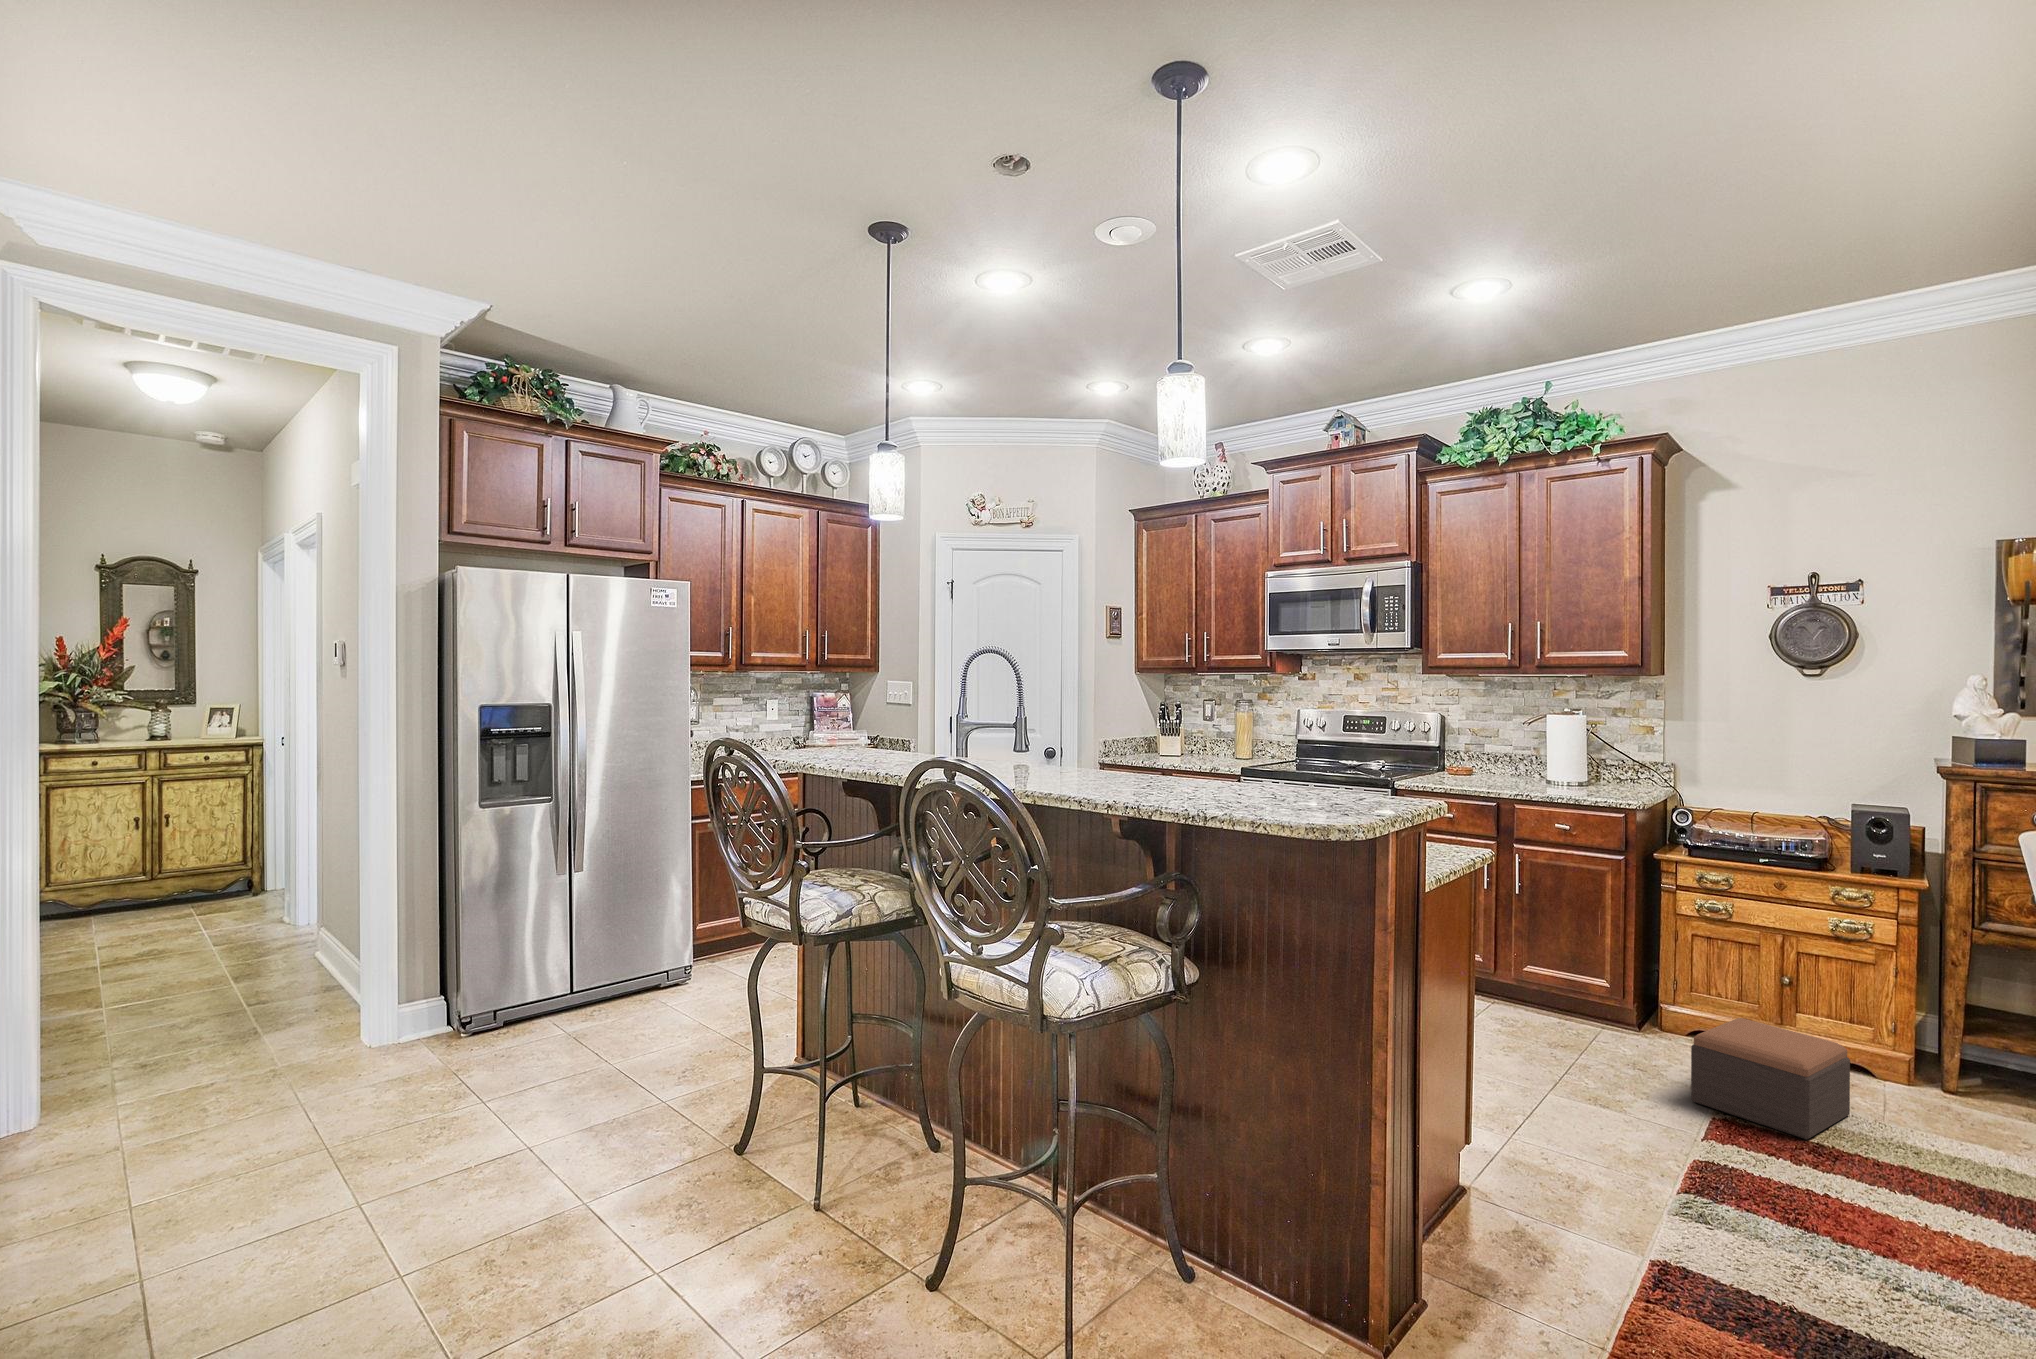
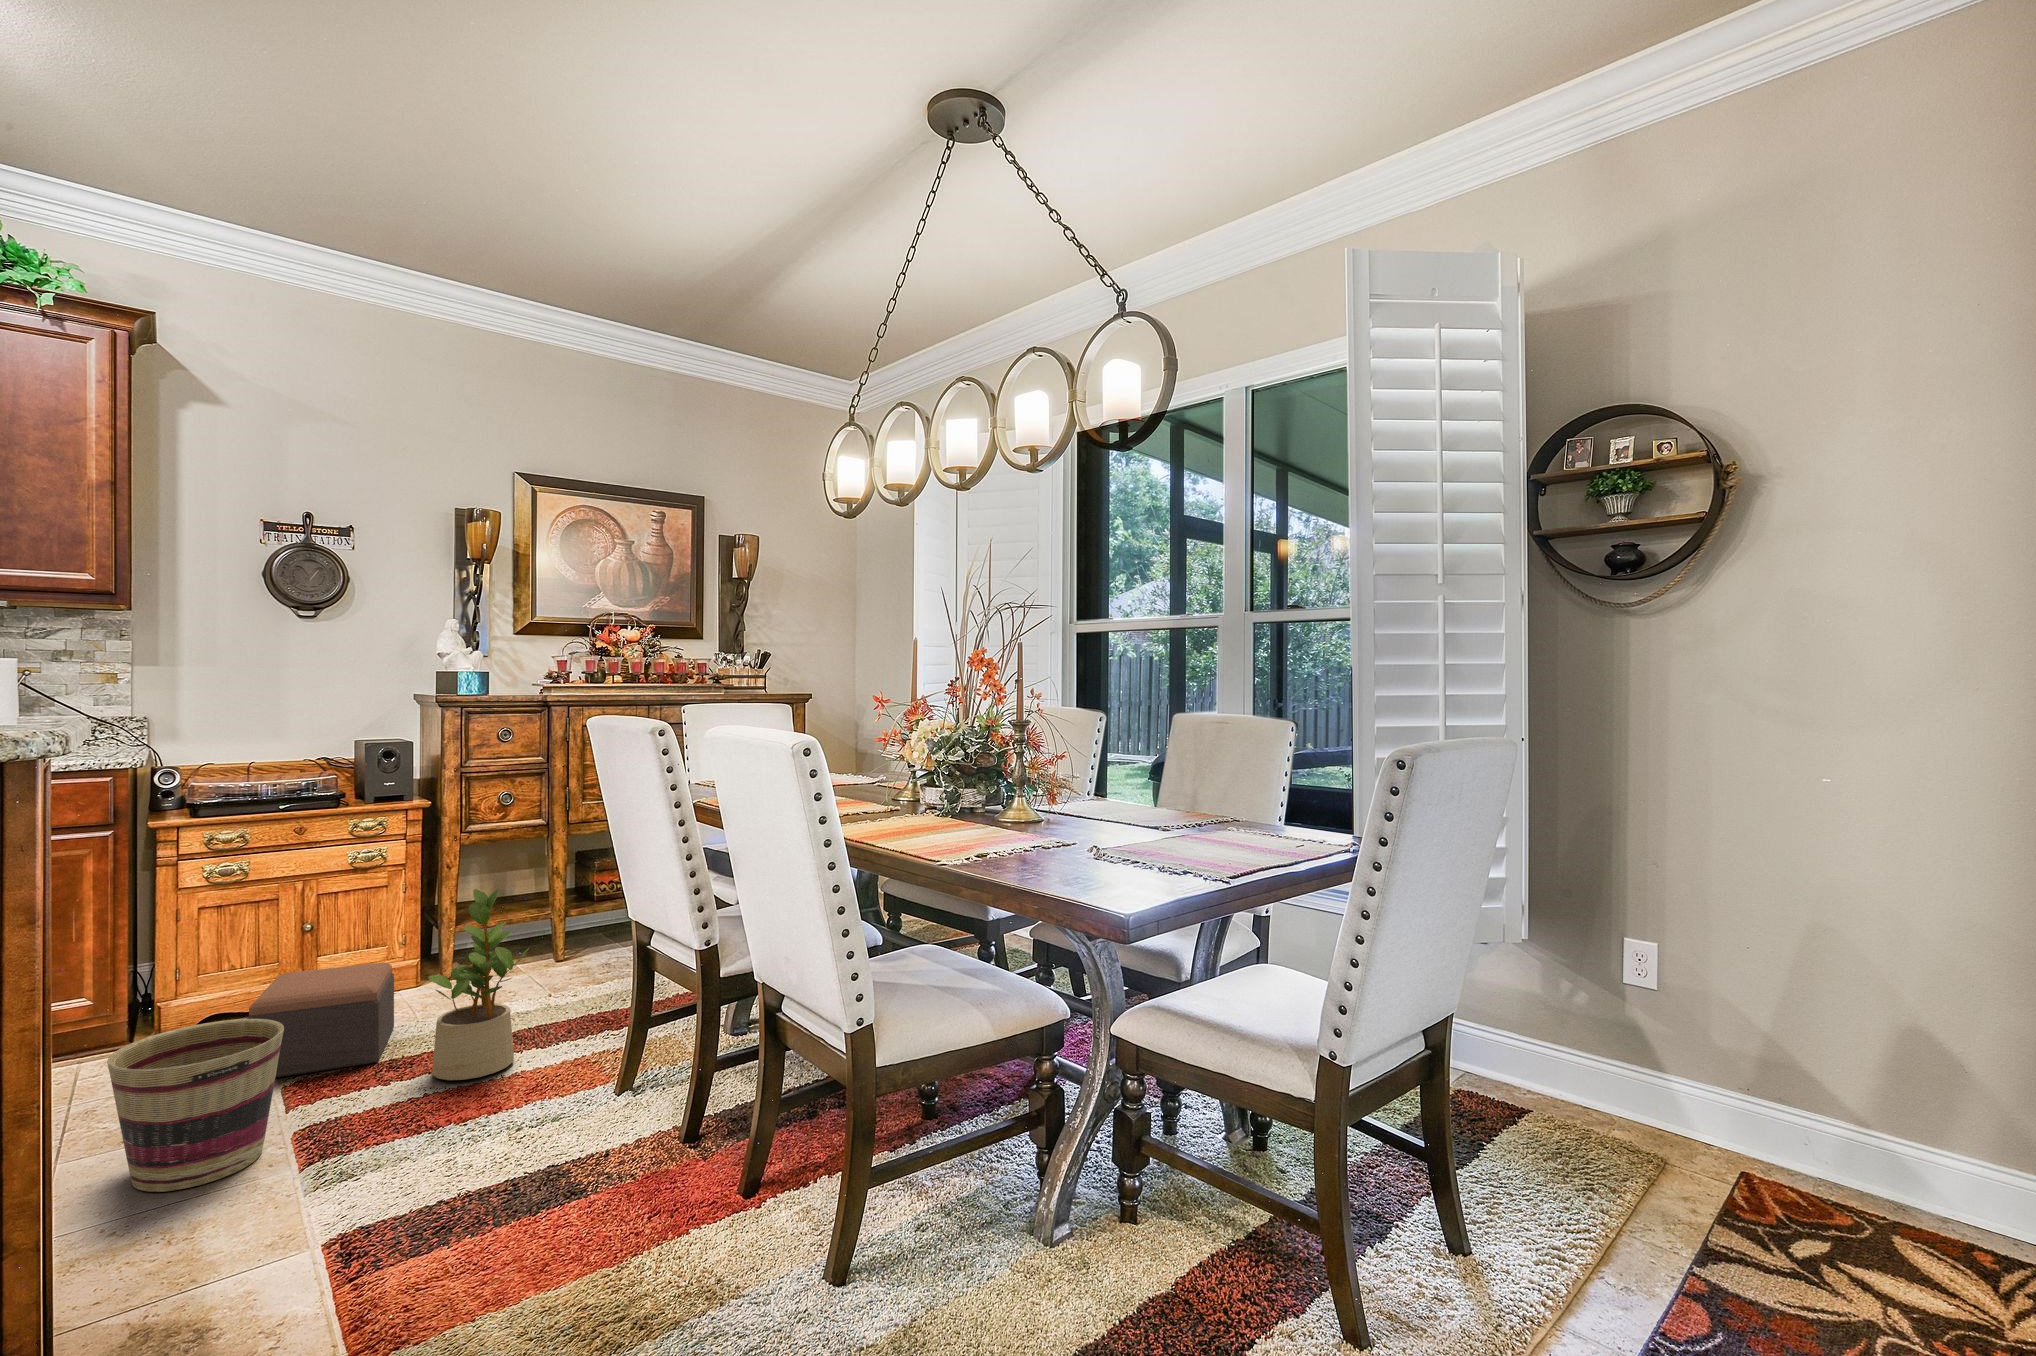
potted plant: none [1847,1000,1972,1216] -> present [428,889,529,1080]
basket: none [1556,1030,1682,1168] -> present [107,1019,284,1192]

